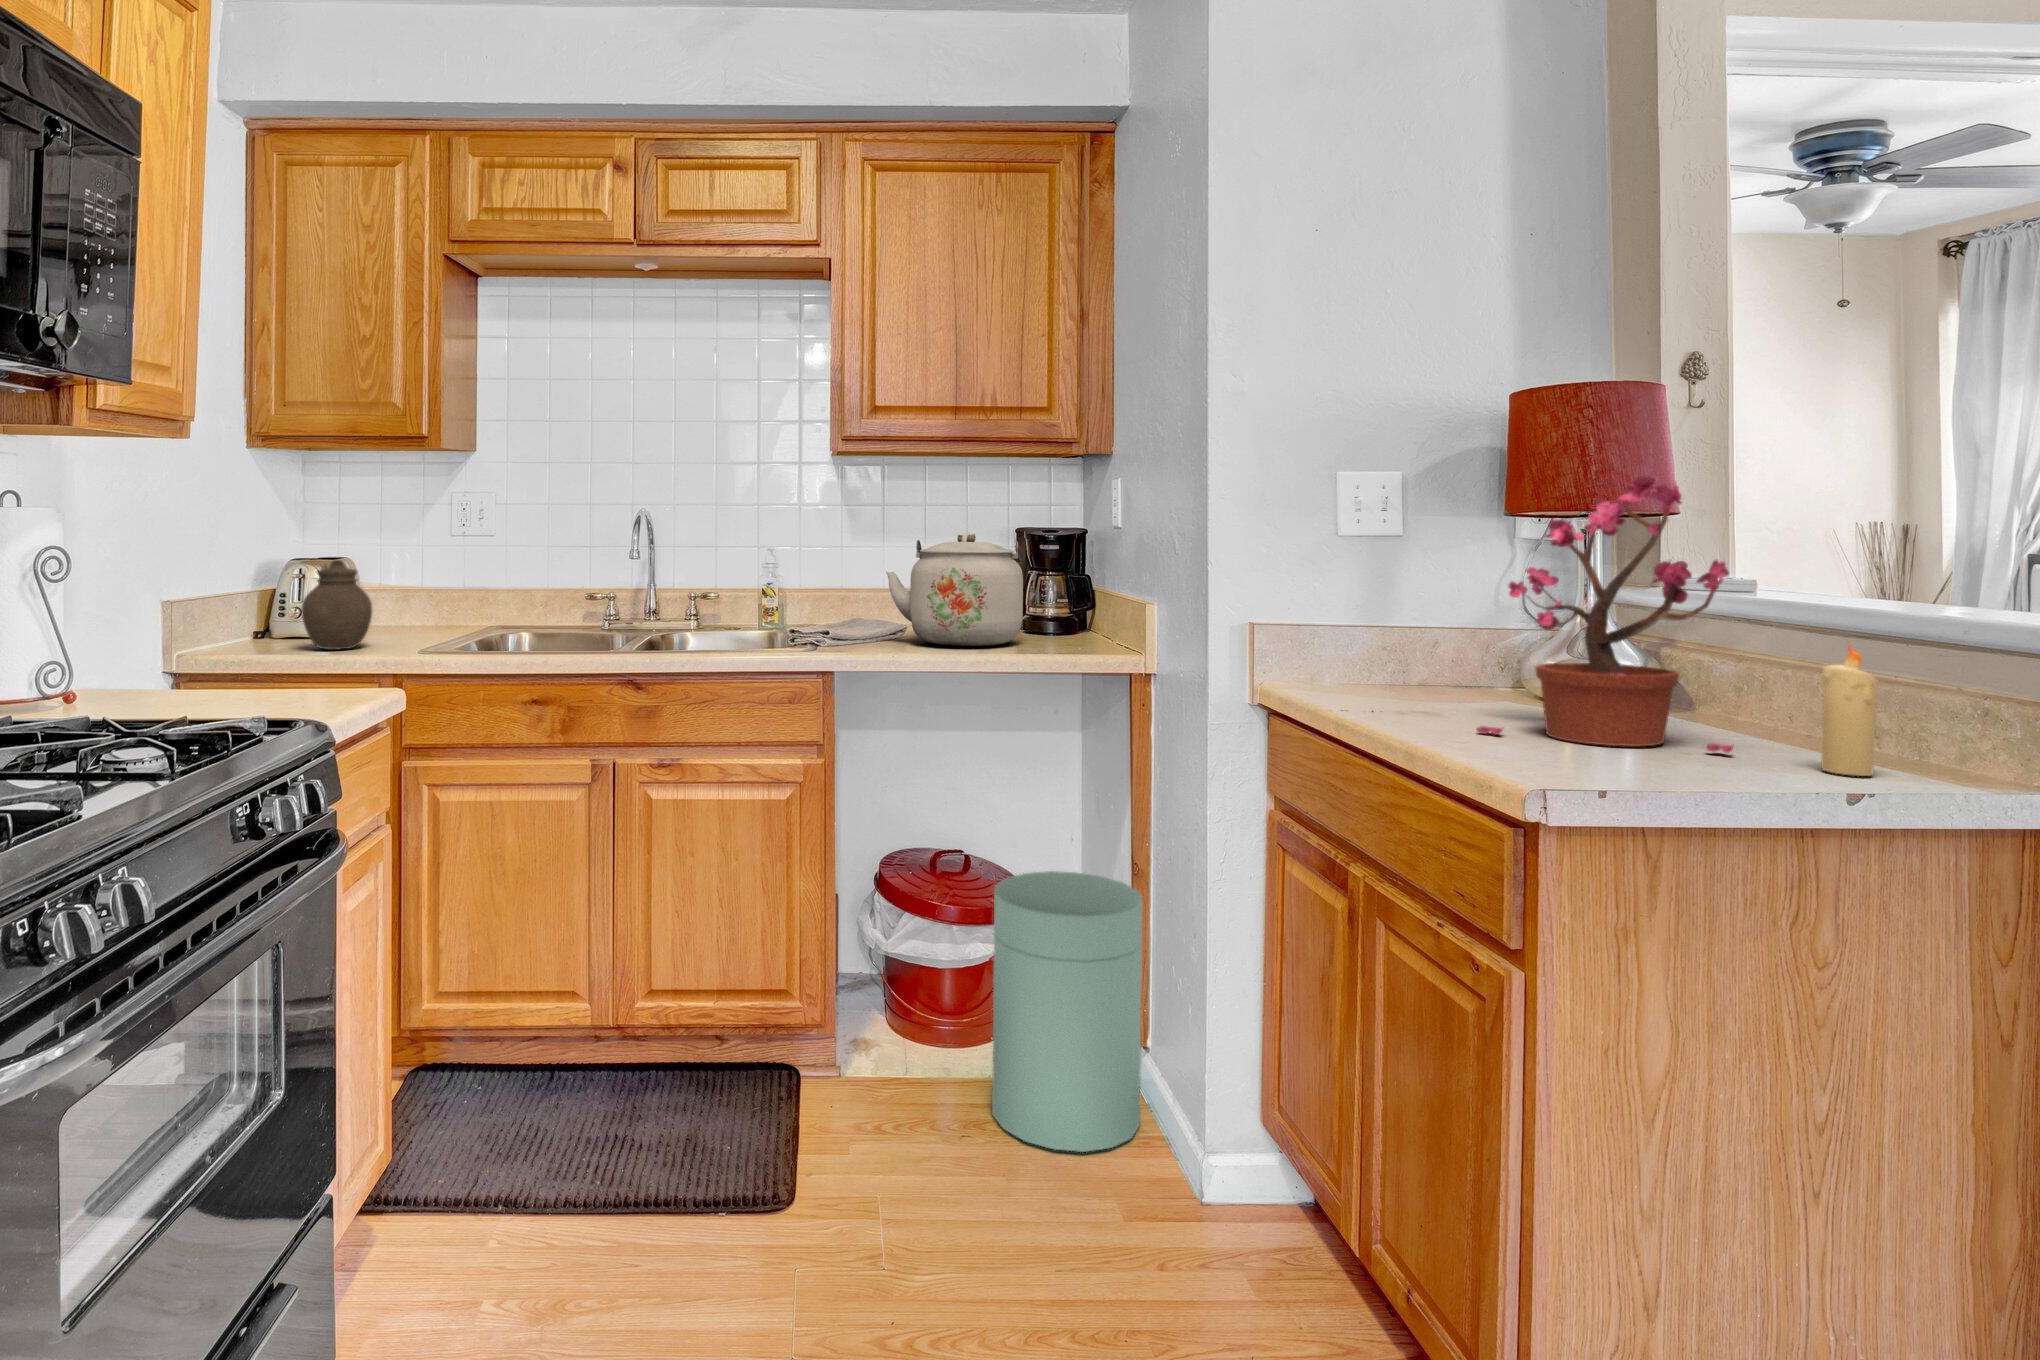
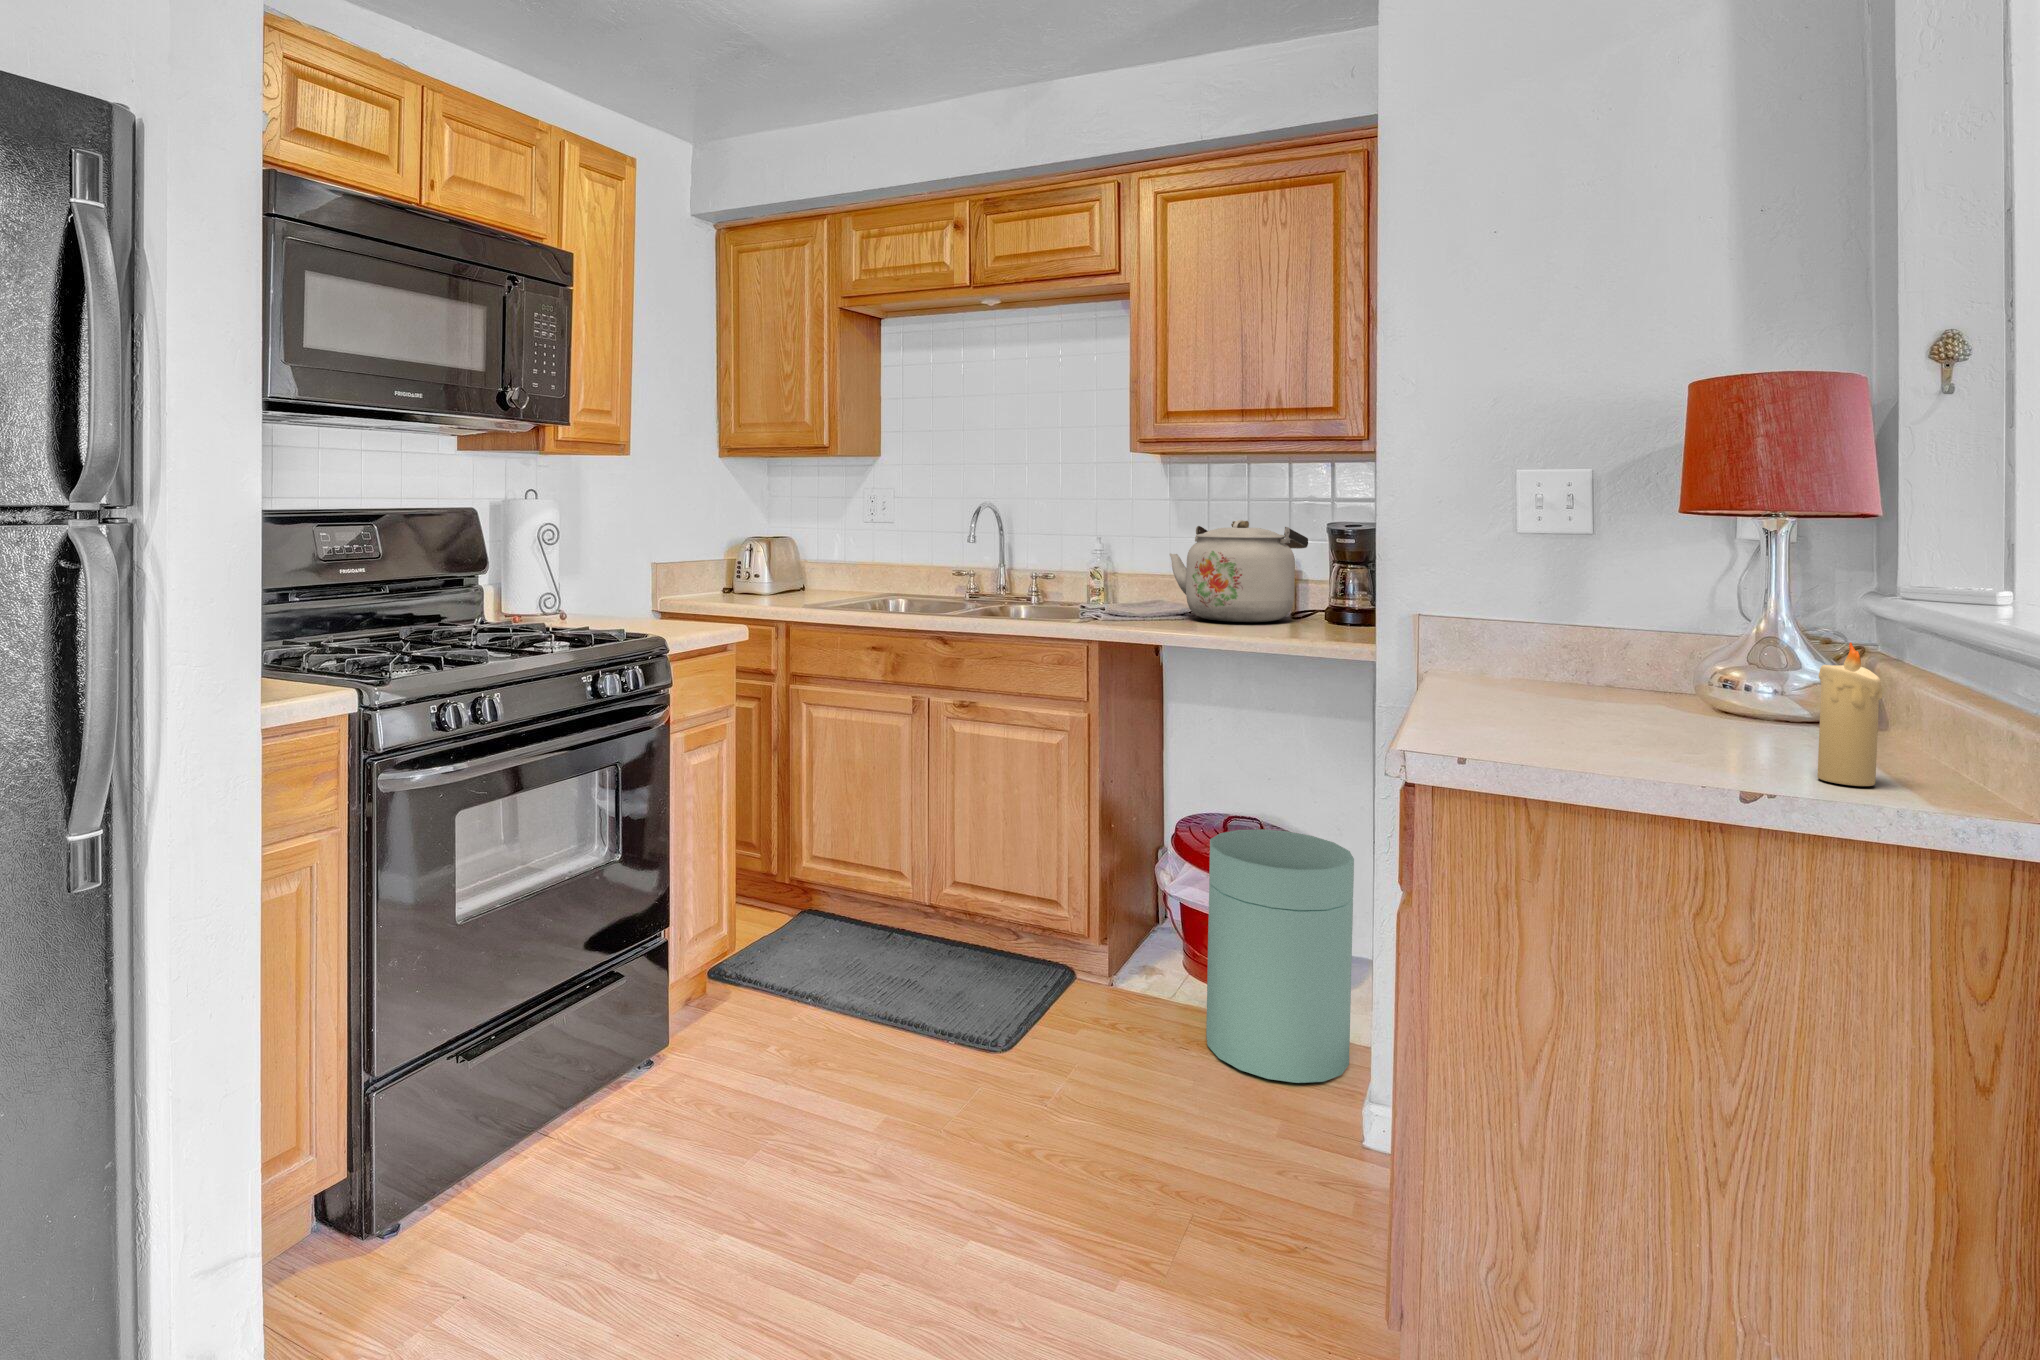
potted plant: present [1477,476,1733,753] -> none [1509,461,1763,753]
jar: present [301,560,372,650] -> none [746,539,792,603]

